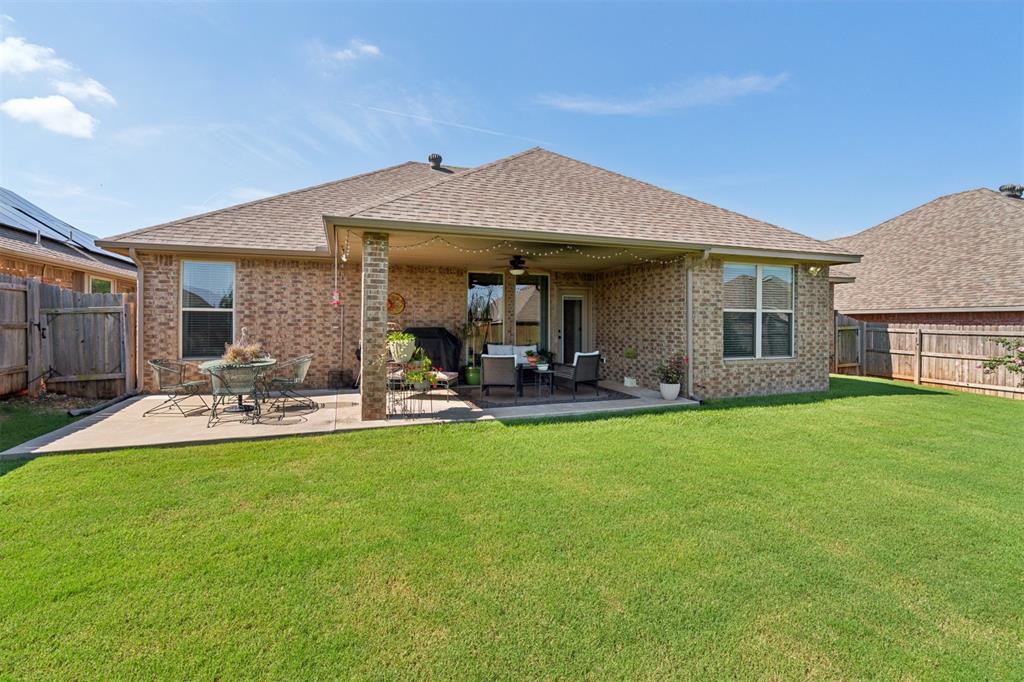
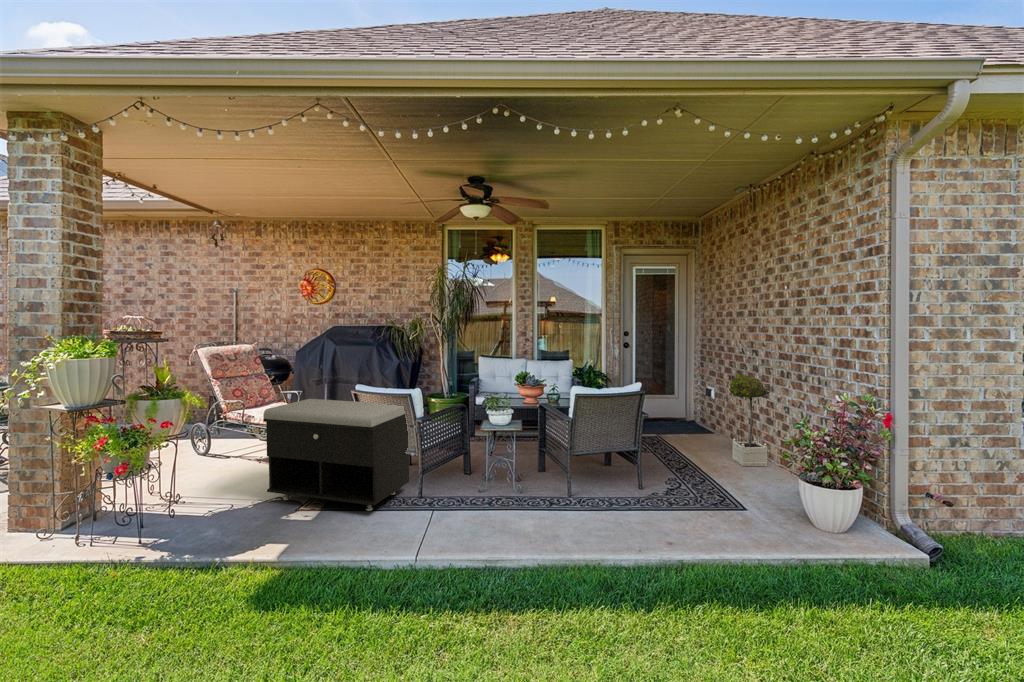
storage bench: none [456,361,510,405] -> present [263,399,409,511]

